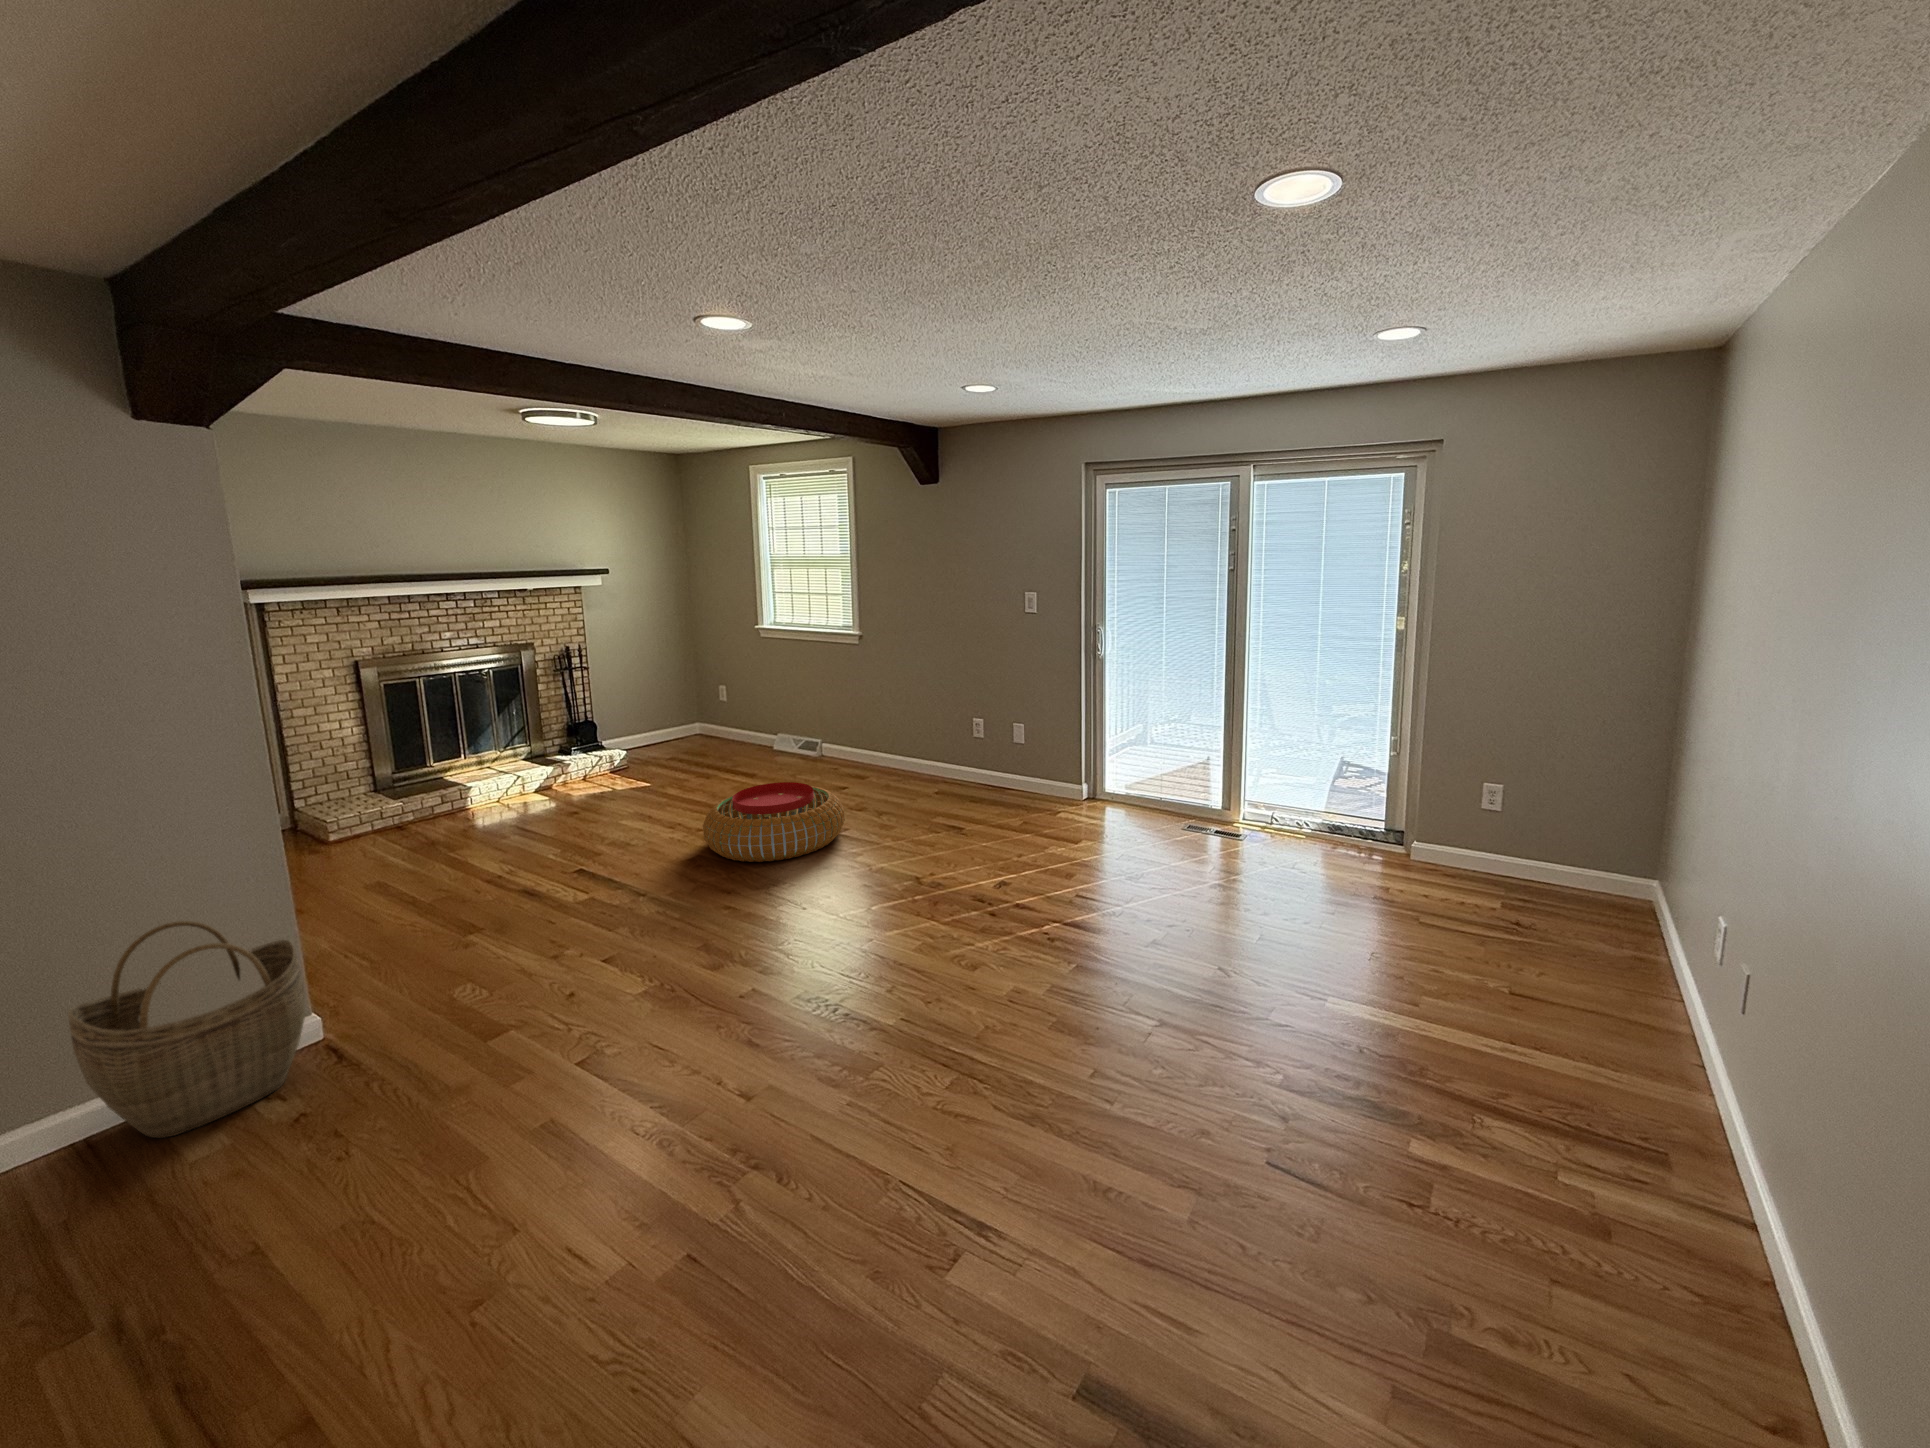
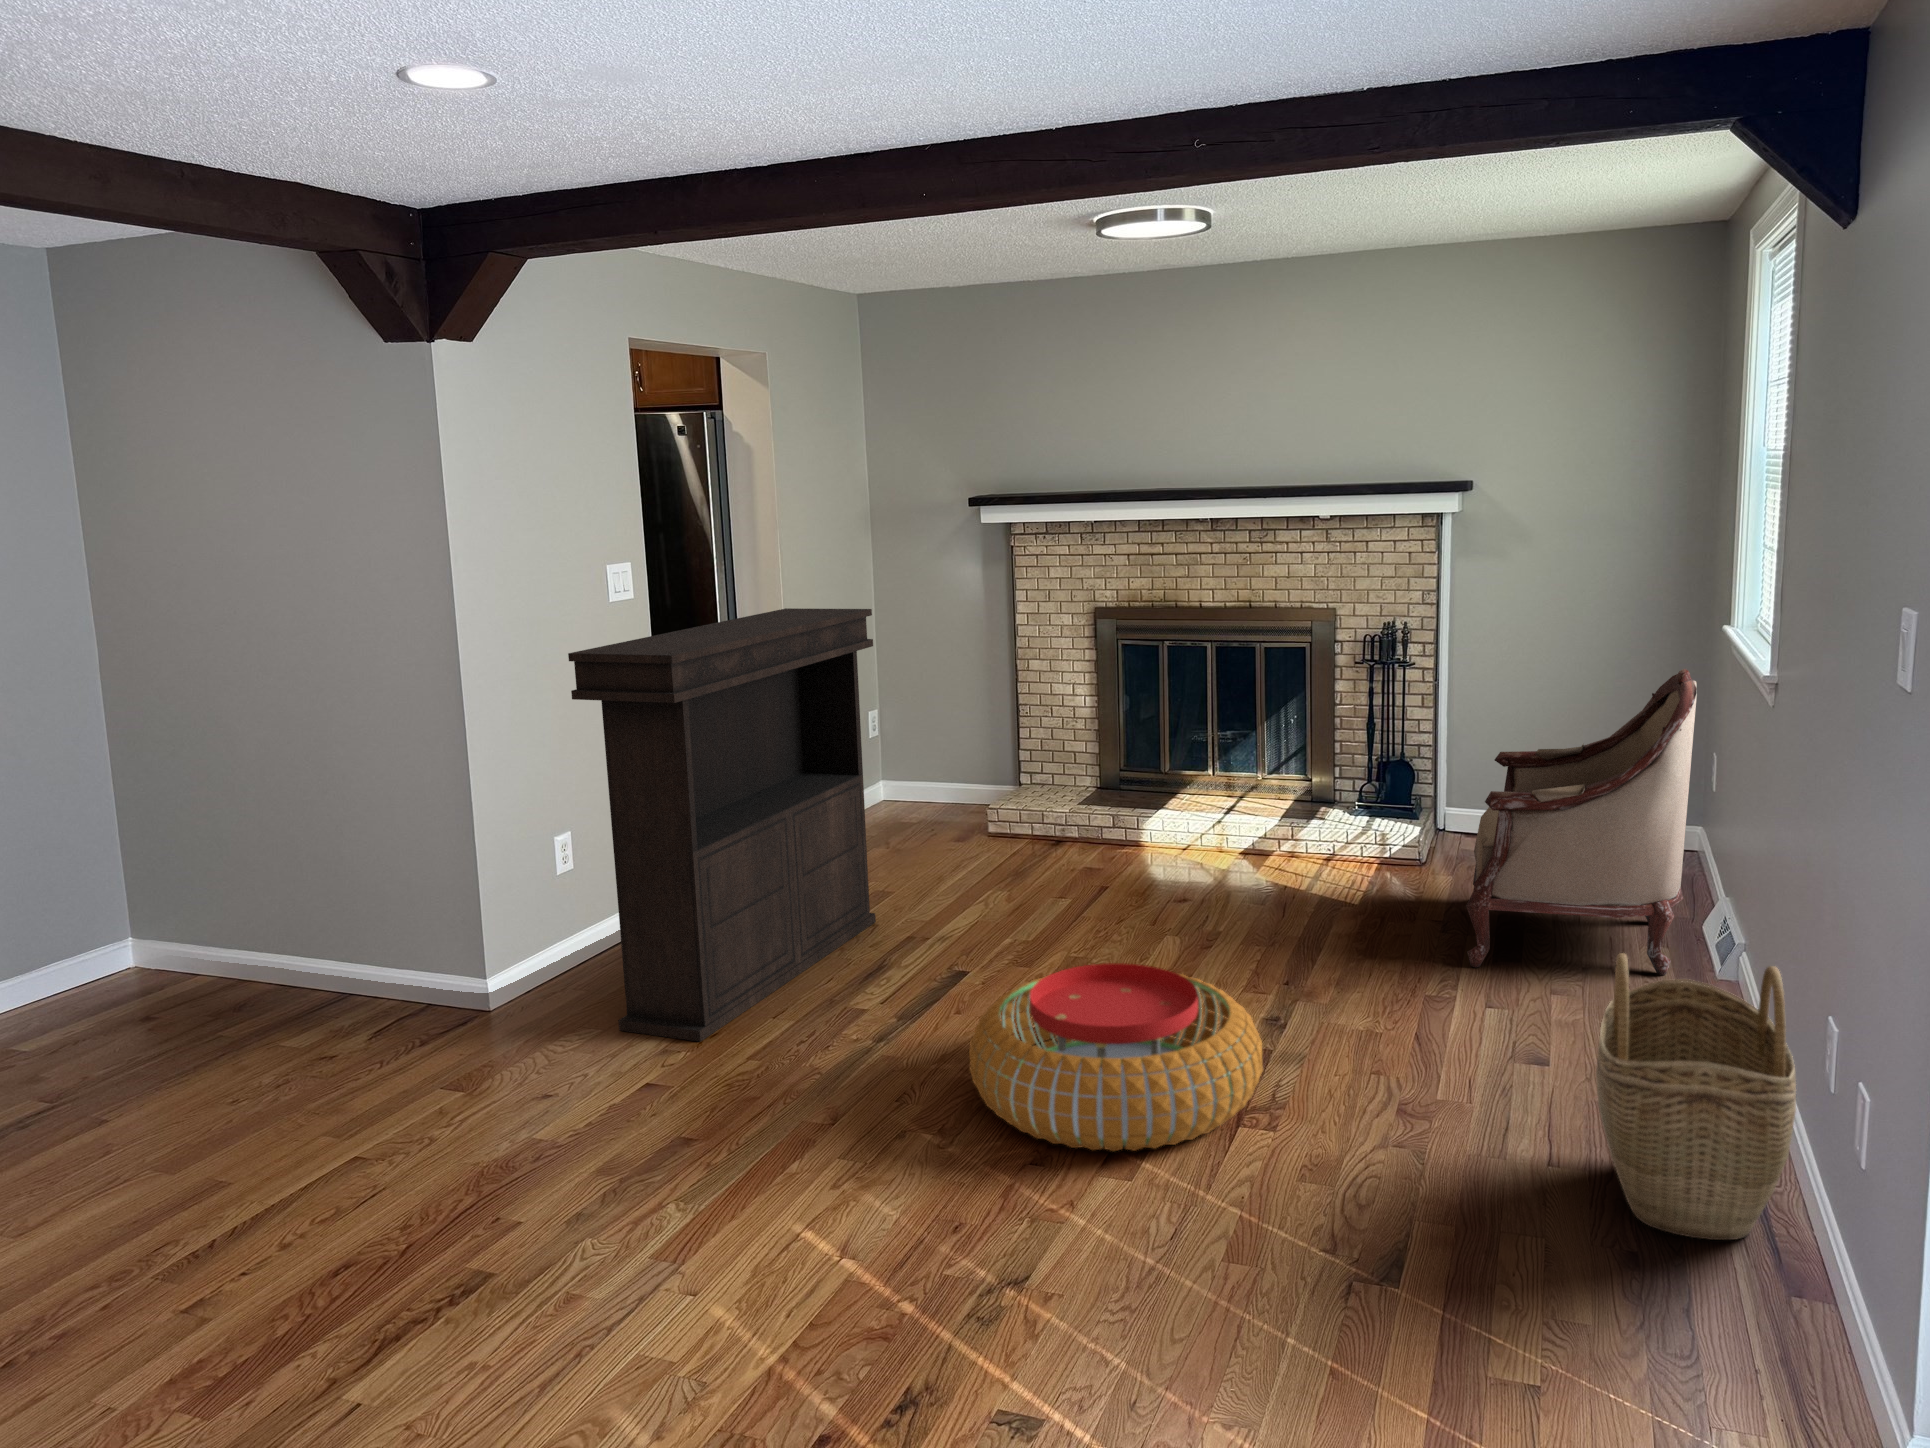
armchair: none [694,638,809,776] -> present [1466,669,1697,975]
console table: none [315,656,550,963] -> present [568,608,876,1042]
woven basket: present [68,921,306,1138] -> present [1596,953,1796,1240]

